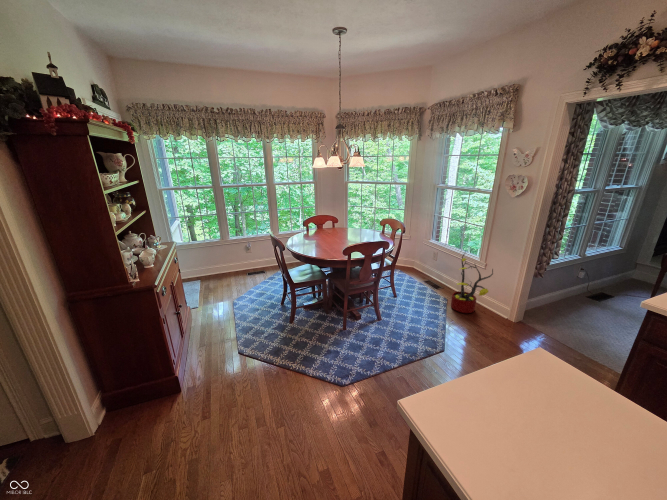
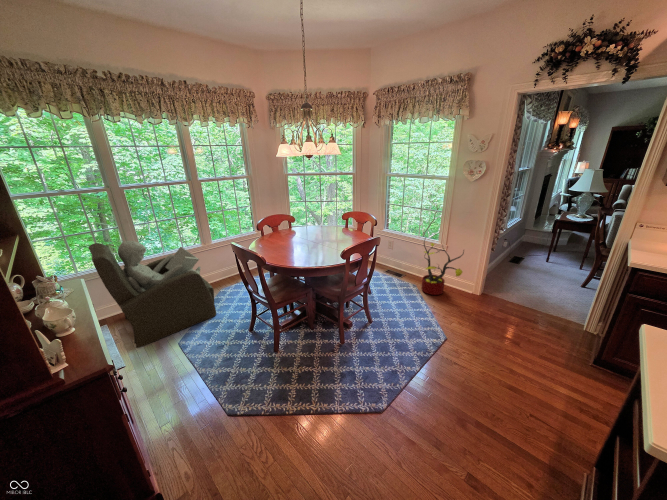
armchair: none [191,223,267,298] -> present [89,241,216,348]

